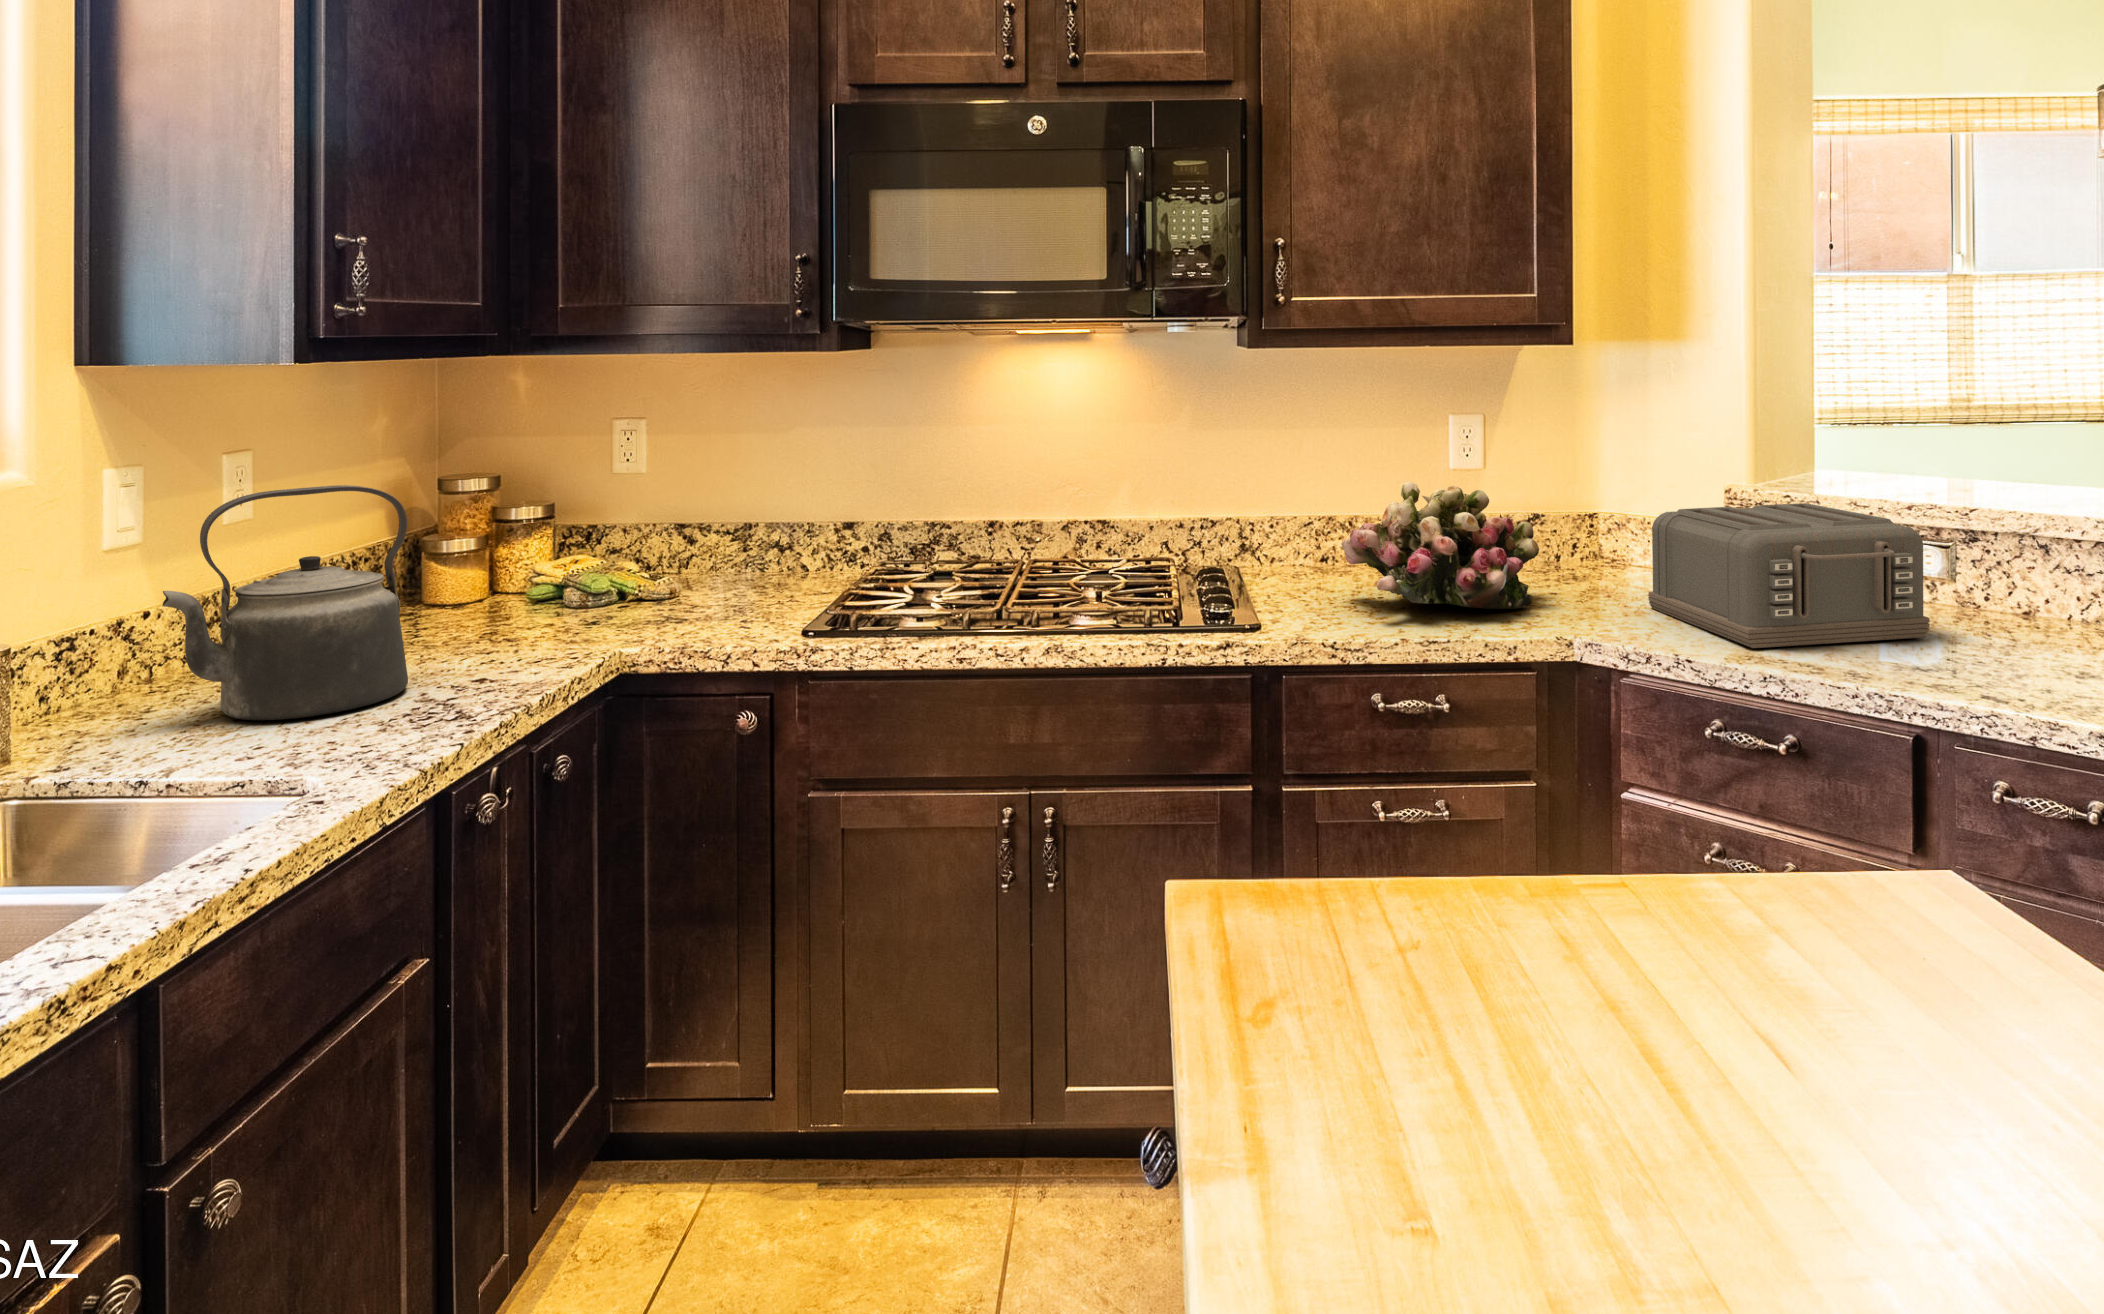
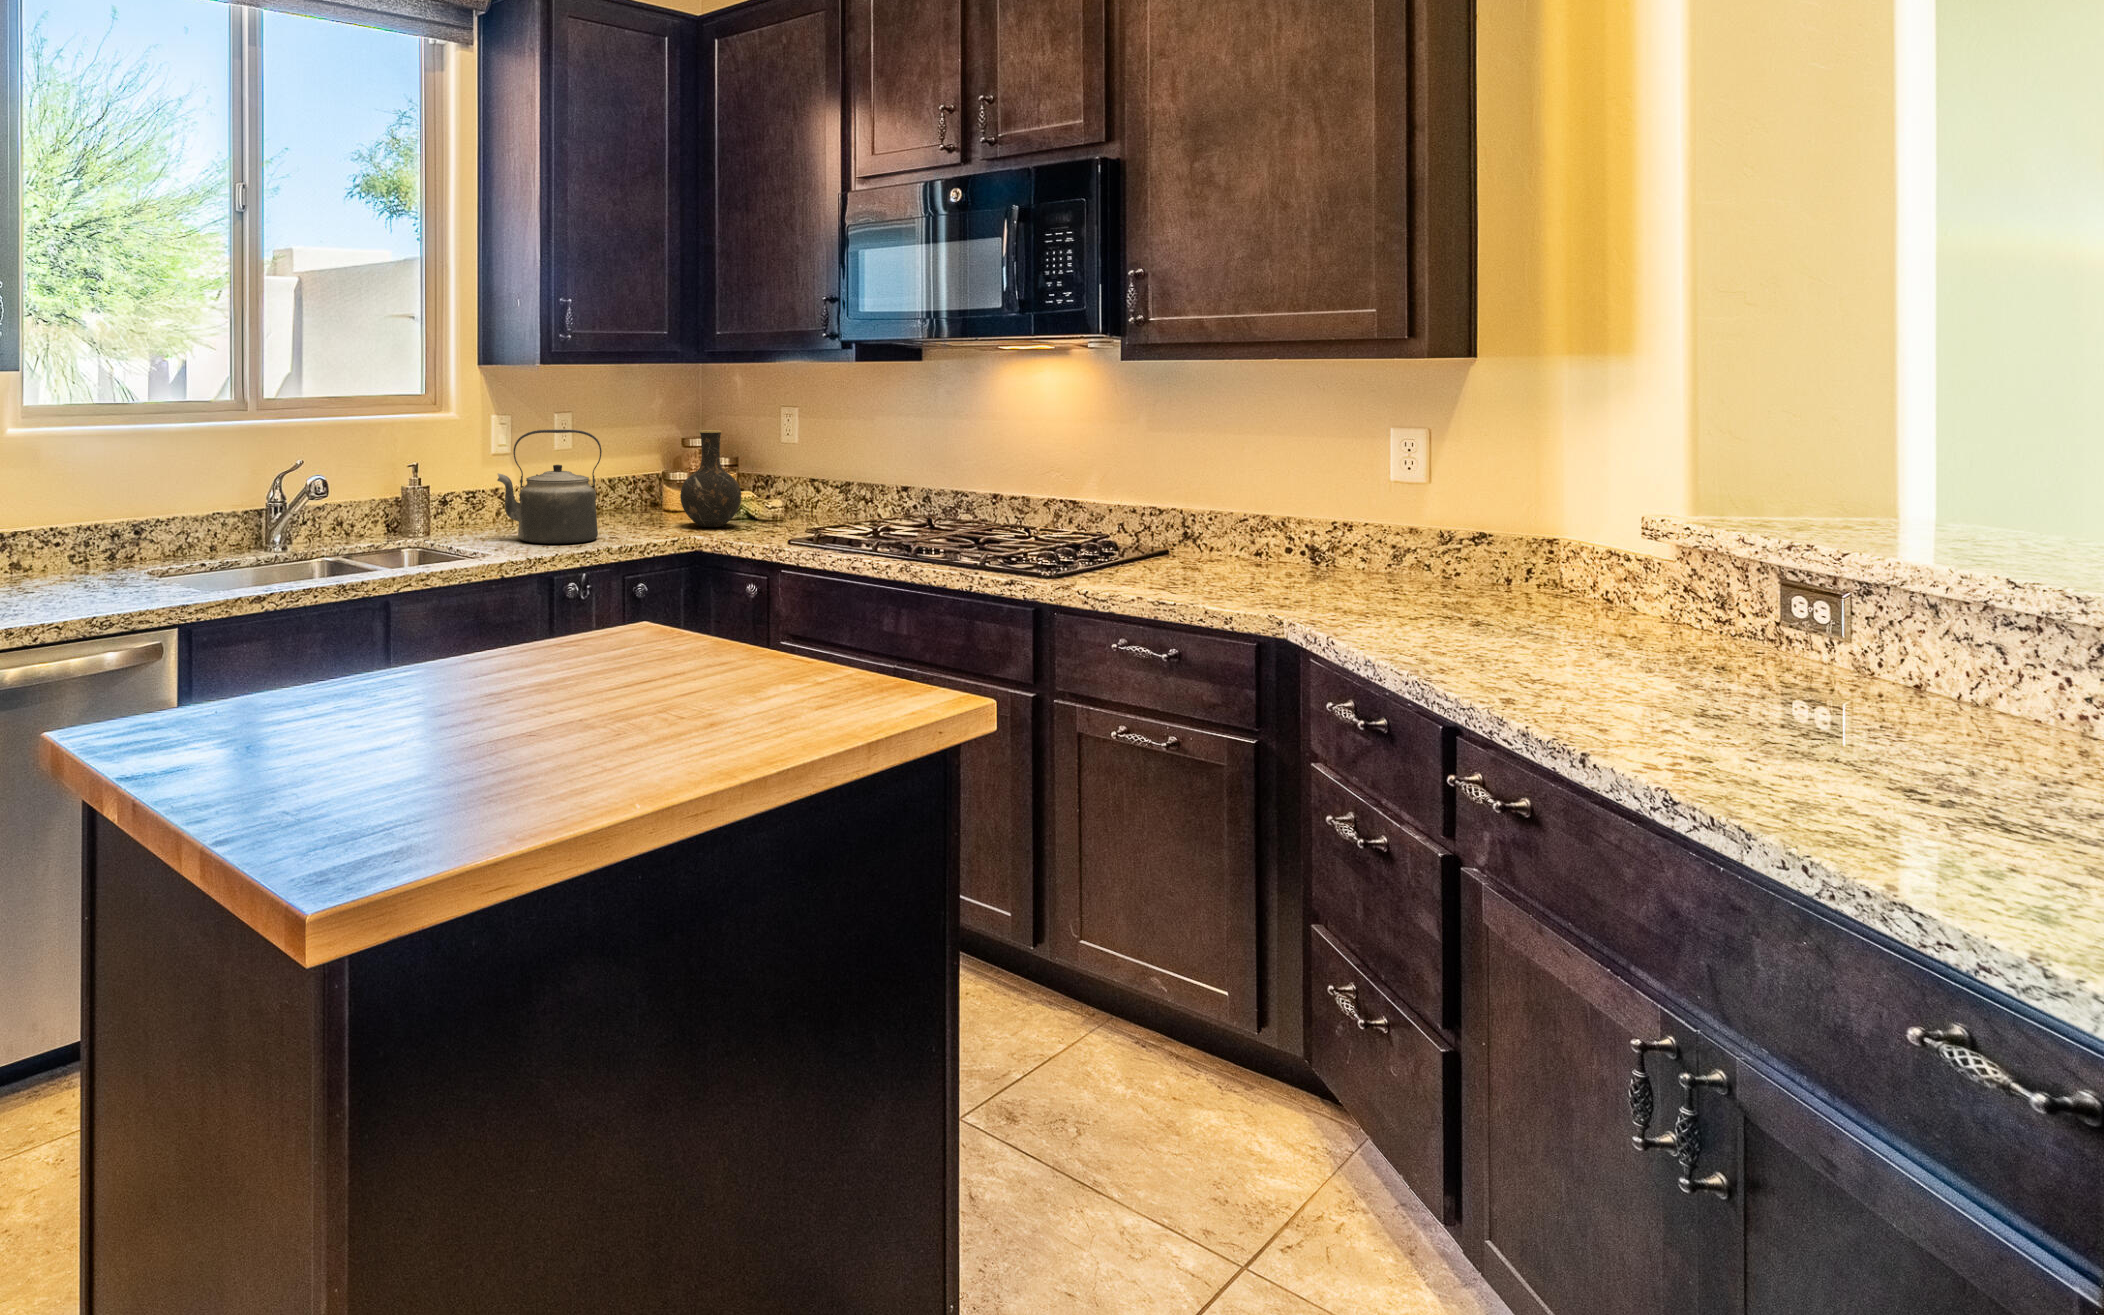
vase: none [516,464,628,626] -> present [680,430,741,527]
flower arrangement: present [1341,482,1539,609] -> none [1185,485,1387,603]
toaster: present [1648,503,1930,648] -> none [1466,529,1714,679]

